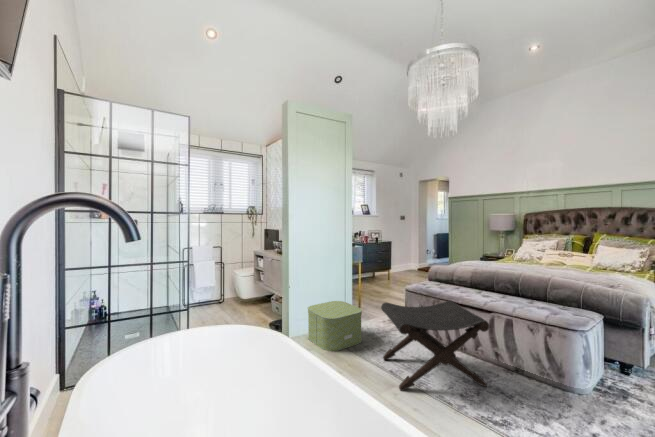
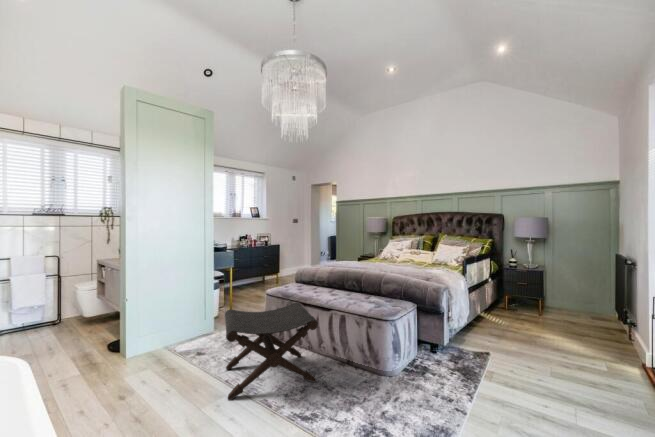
storage box: present [308,301,362,351] -> none [149,311,213,369]

